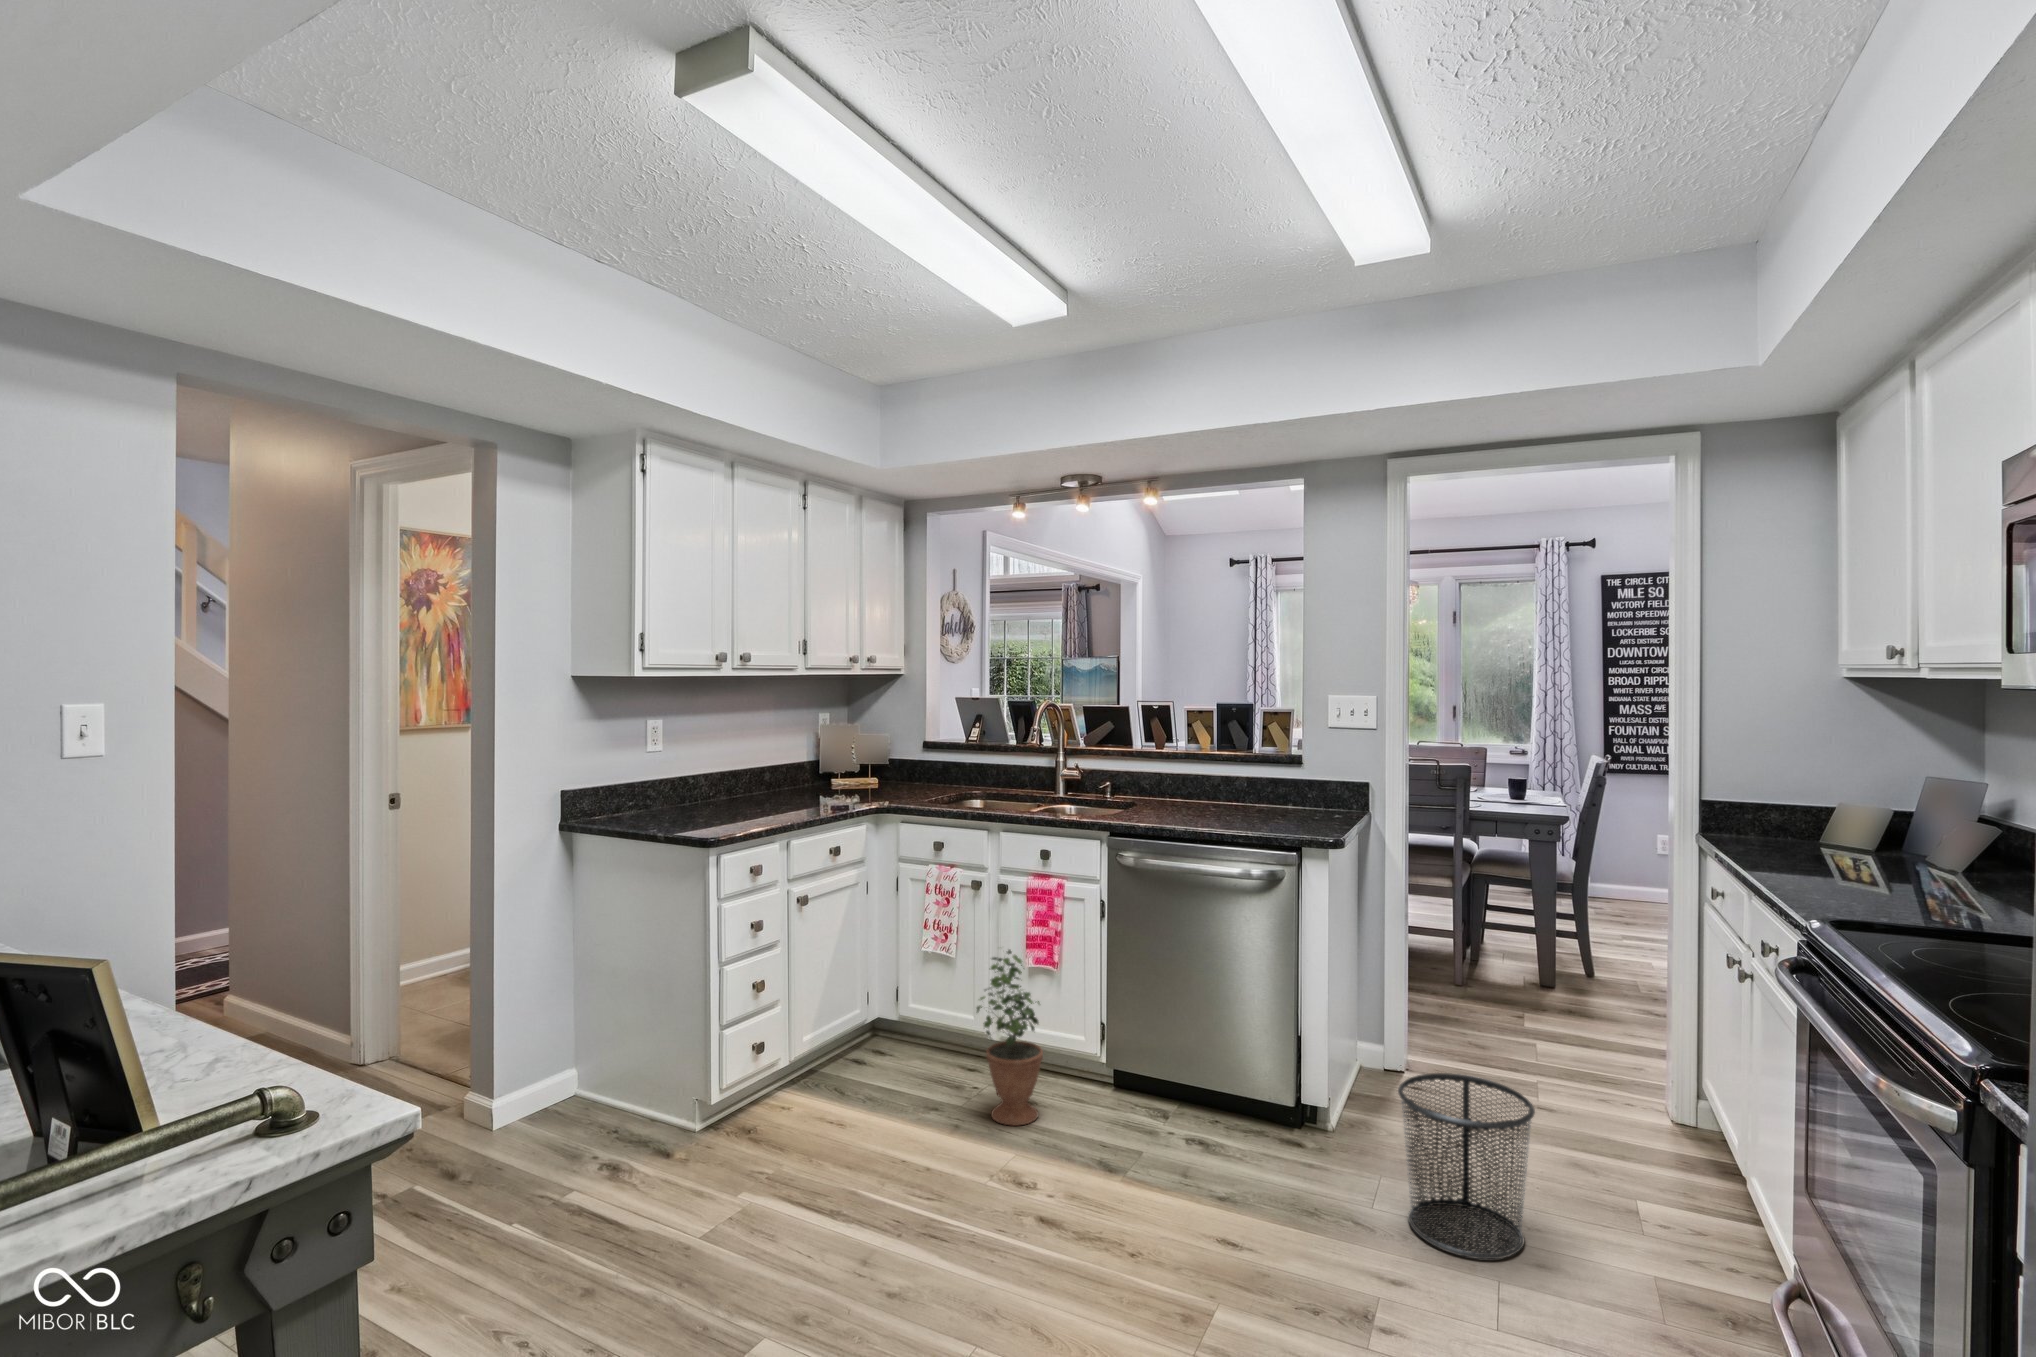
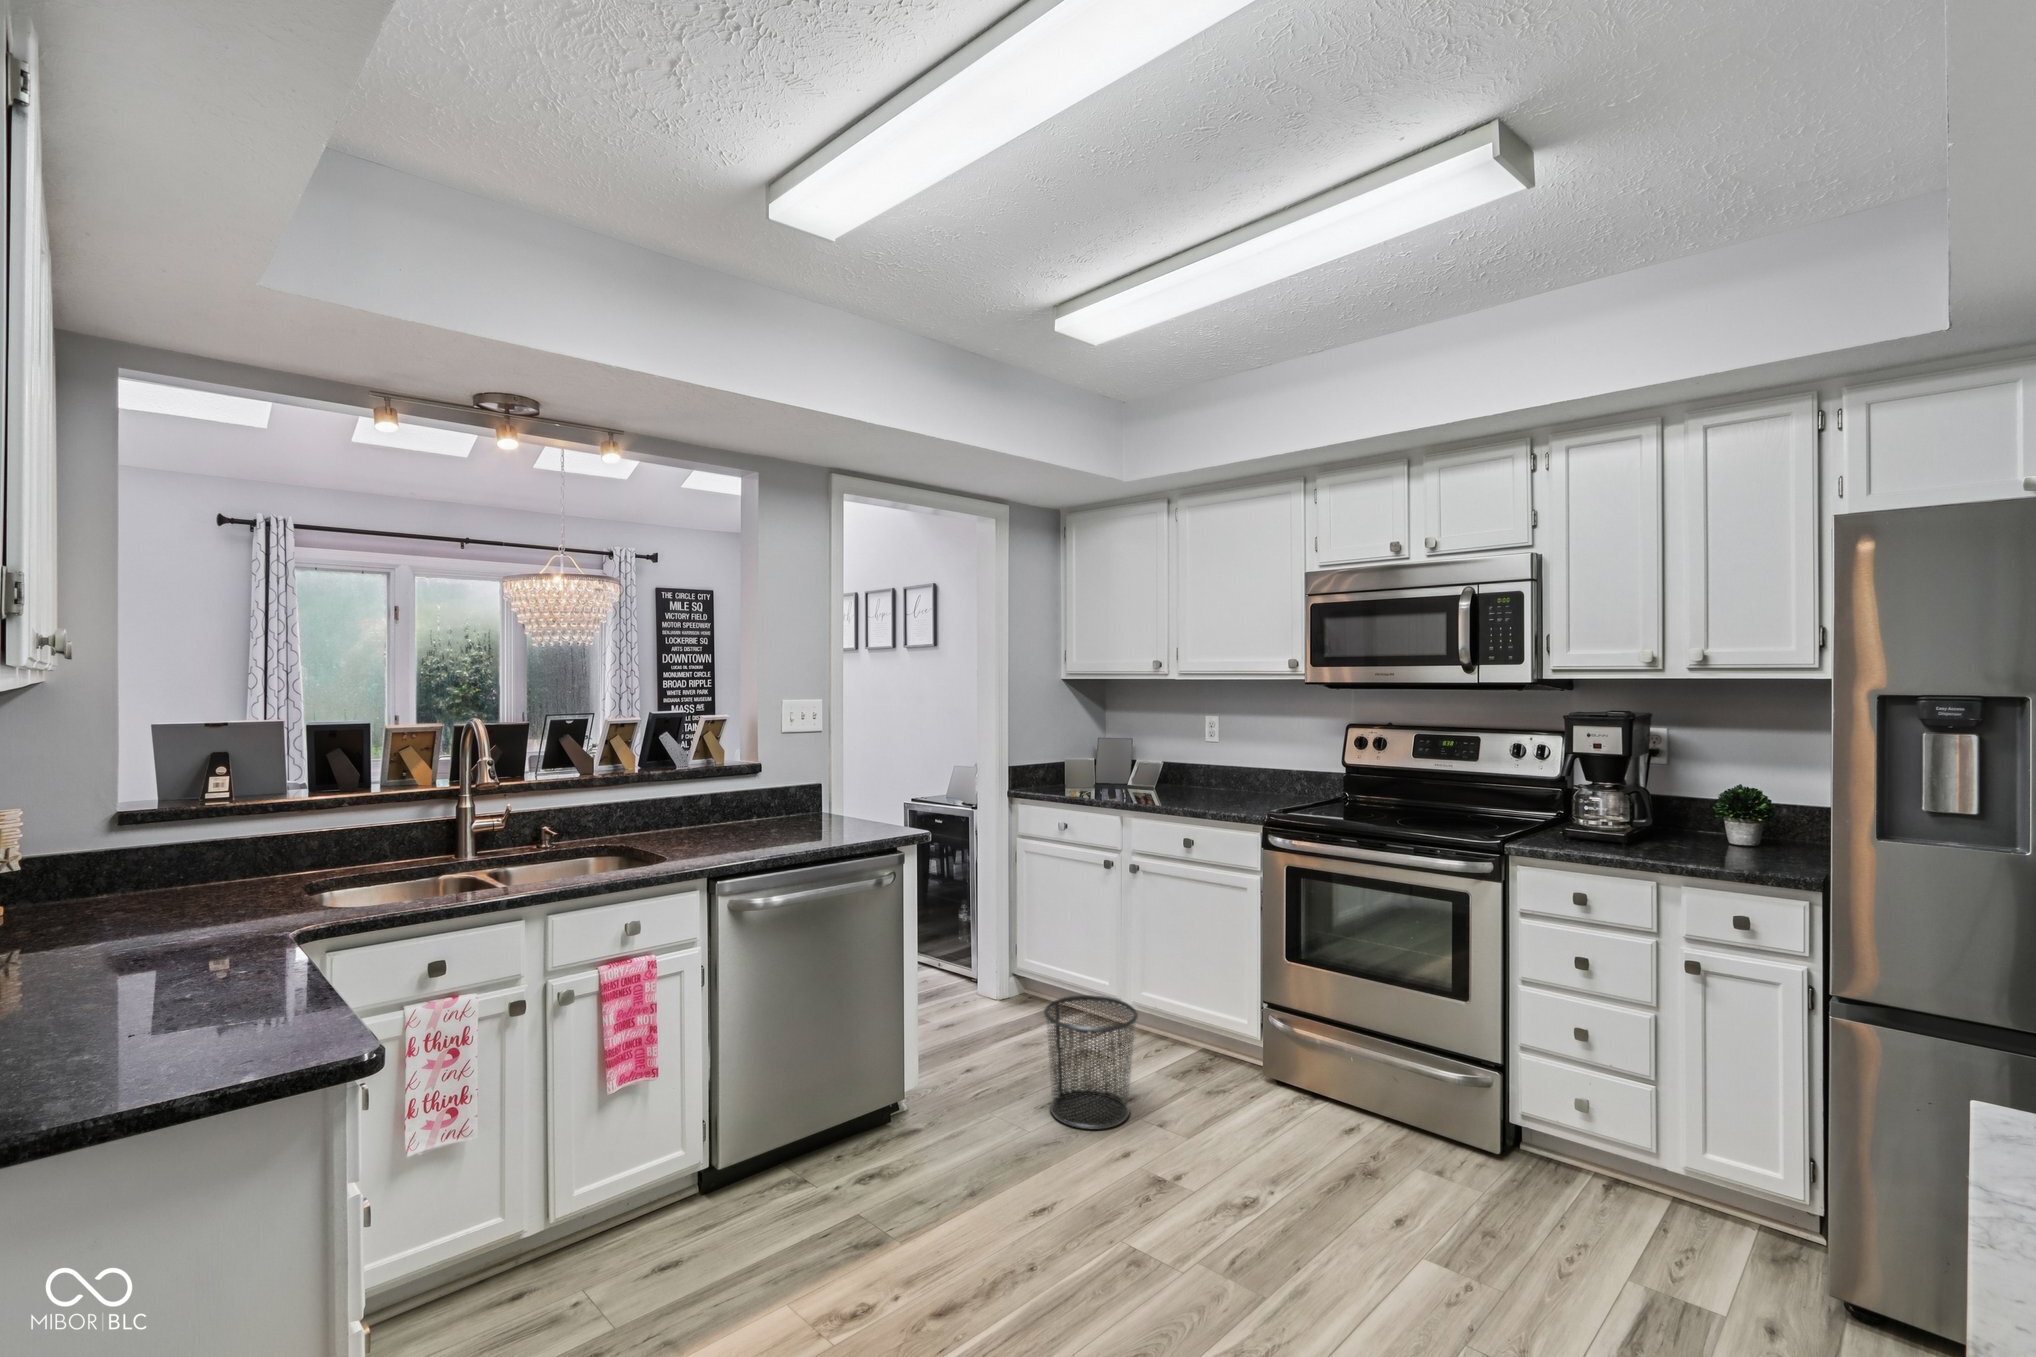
potted plant: present [977,950,1043,1126] -> none [647,1060,753,1292]

